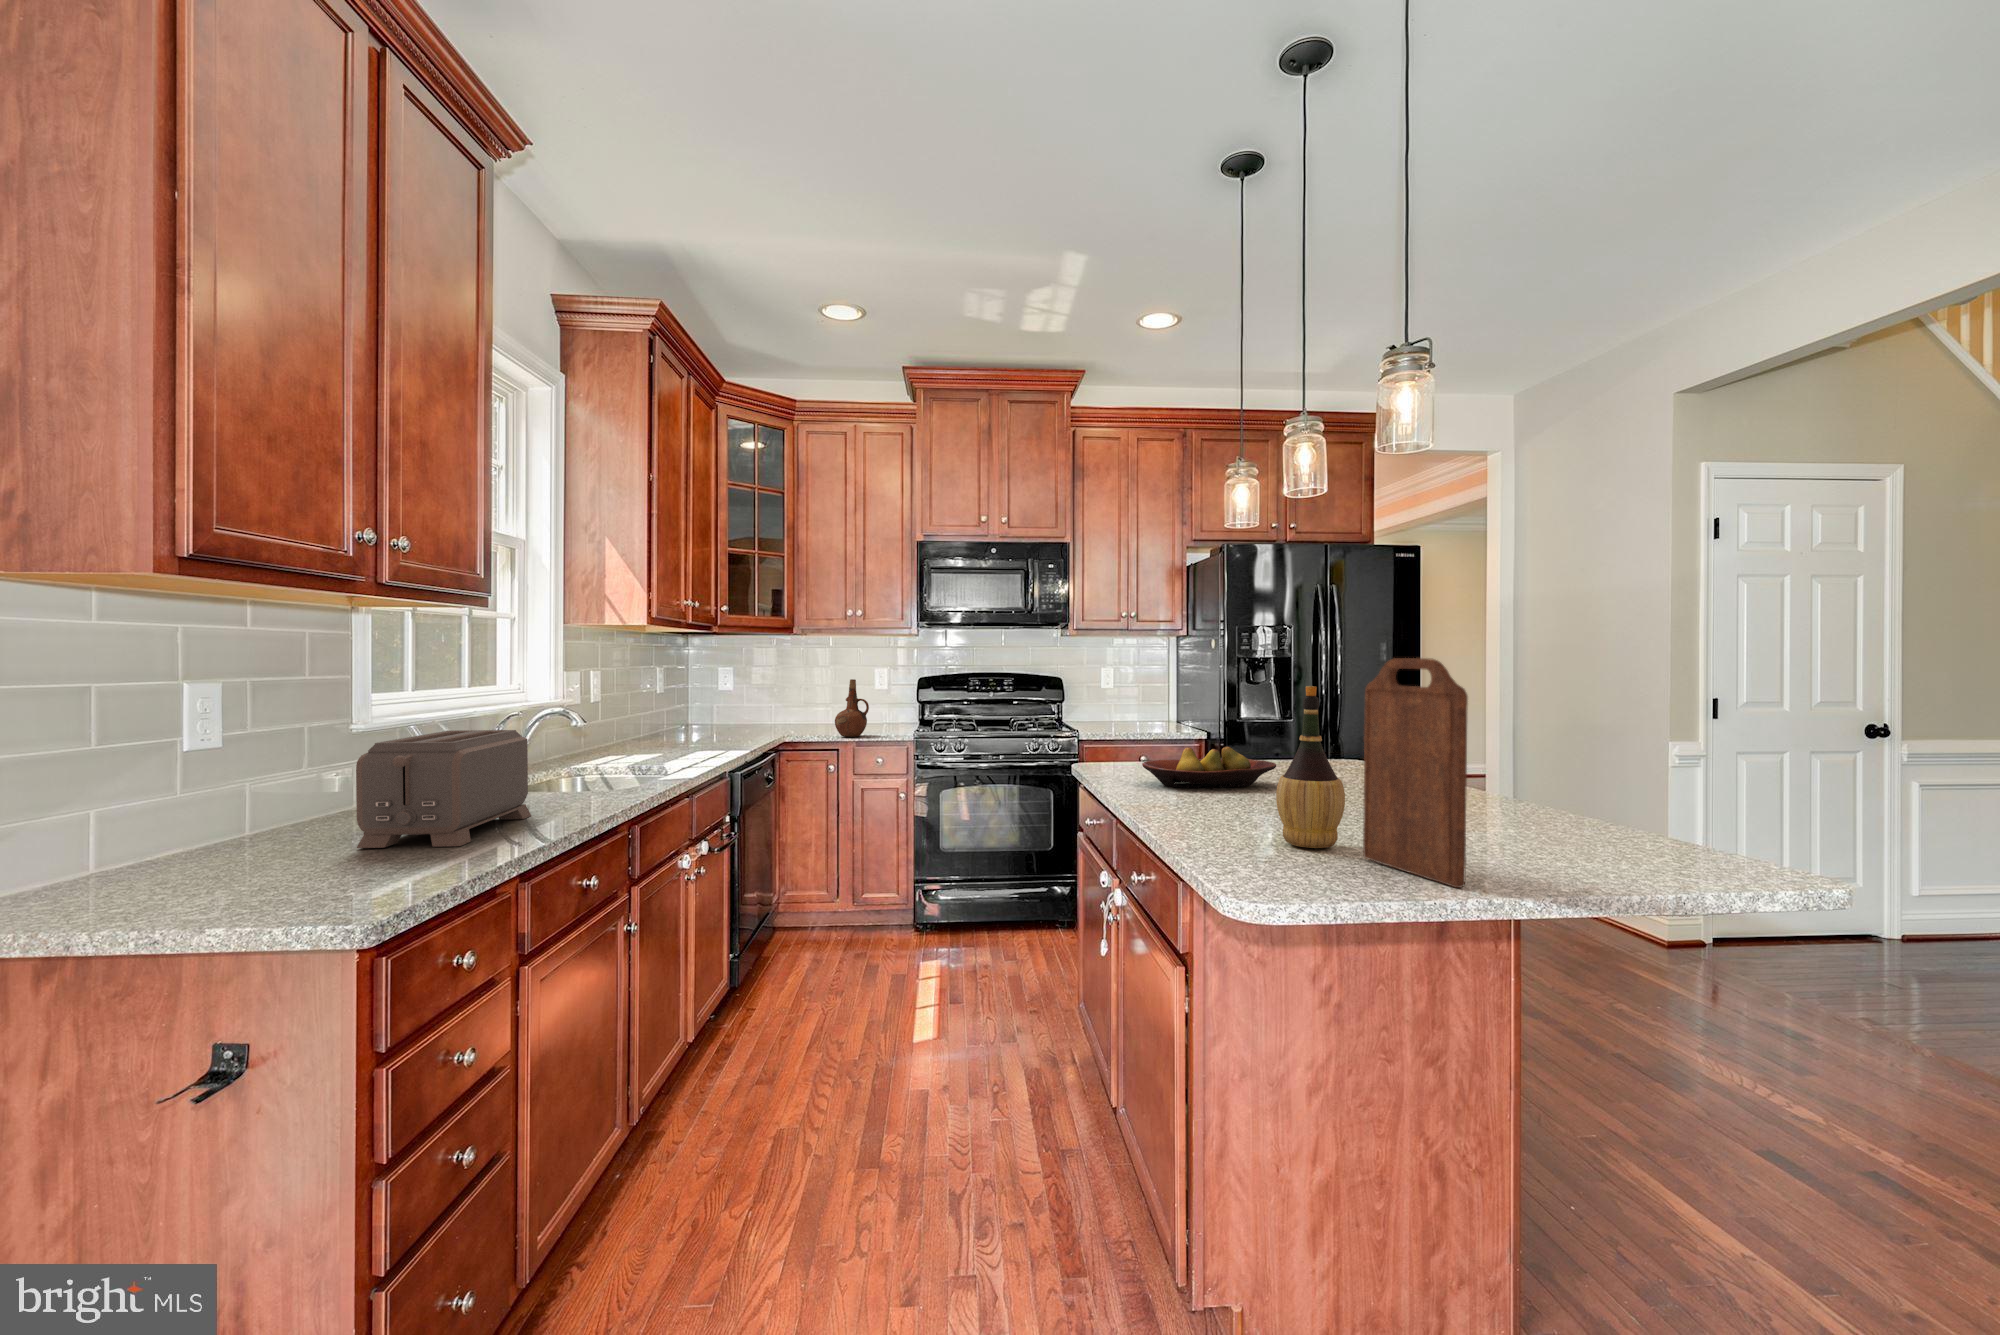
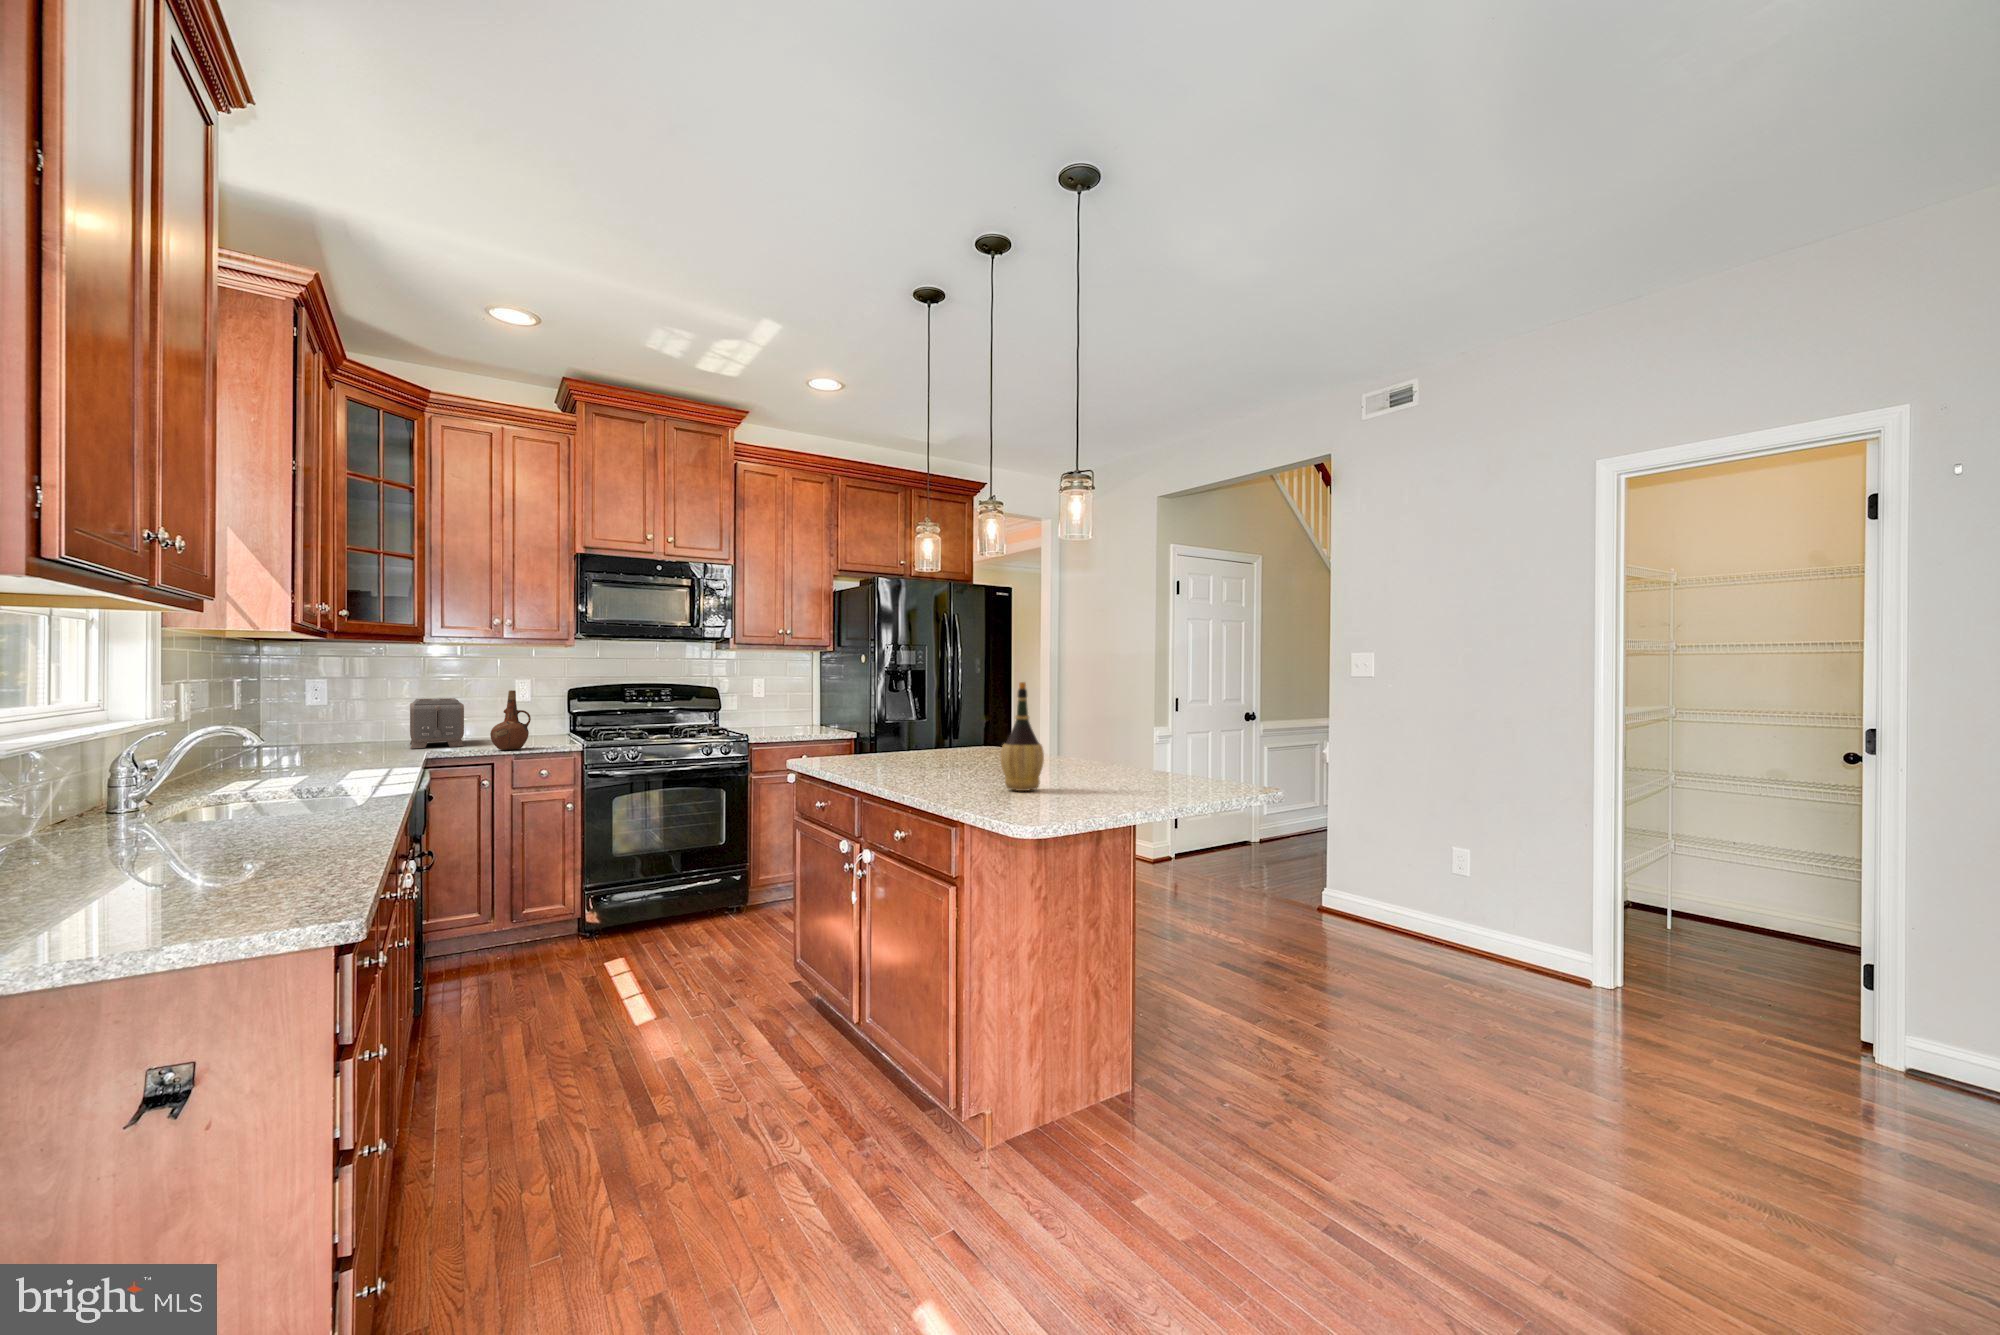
cutting board: present [1363,658,1468,888] -> none [1061,663,1127,800]
toaster: present [356,730,531,848] -> present [410,698,464,749]
fruit bowl: present [1142,747,1276,788] -> none [855,735,953,769]

